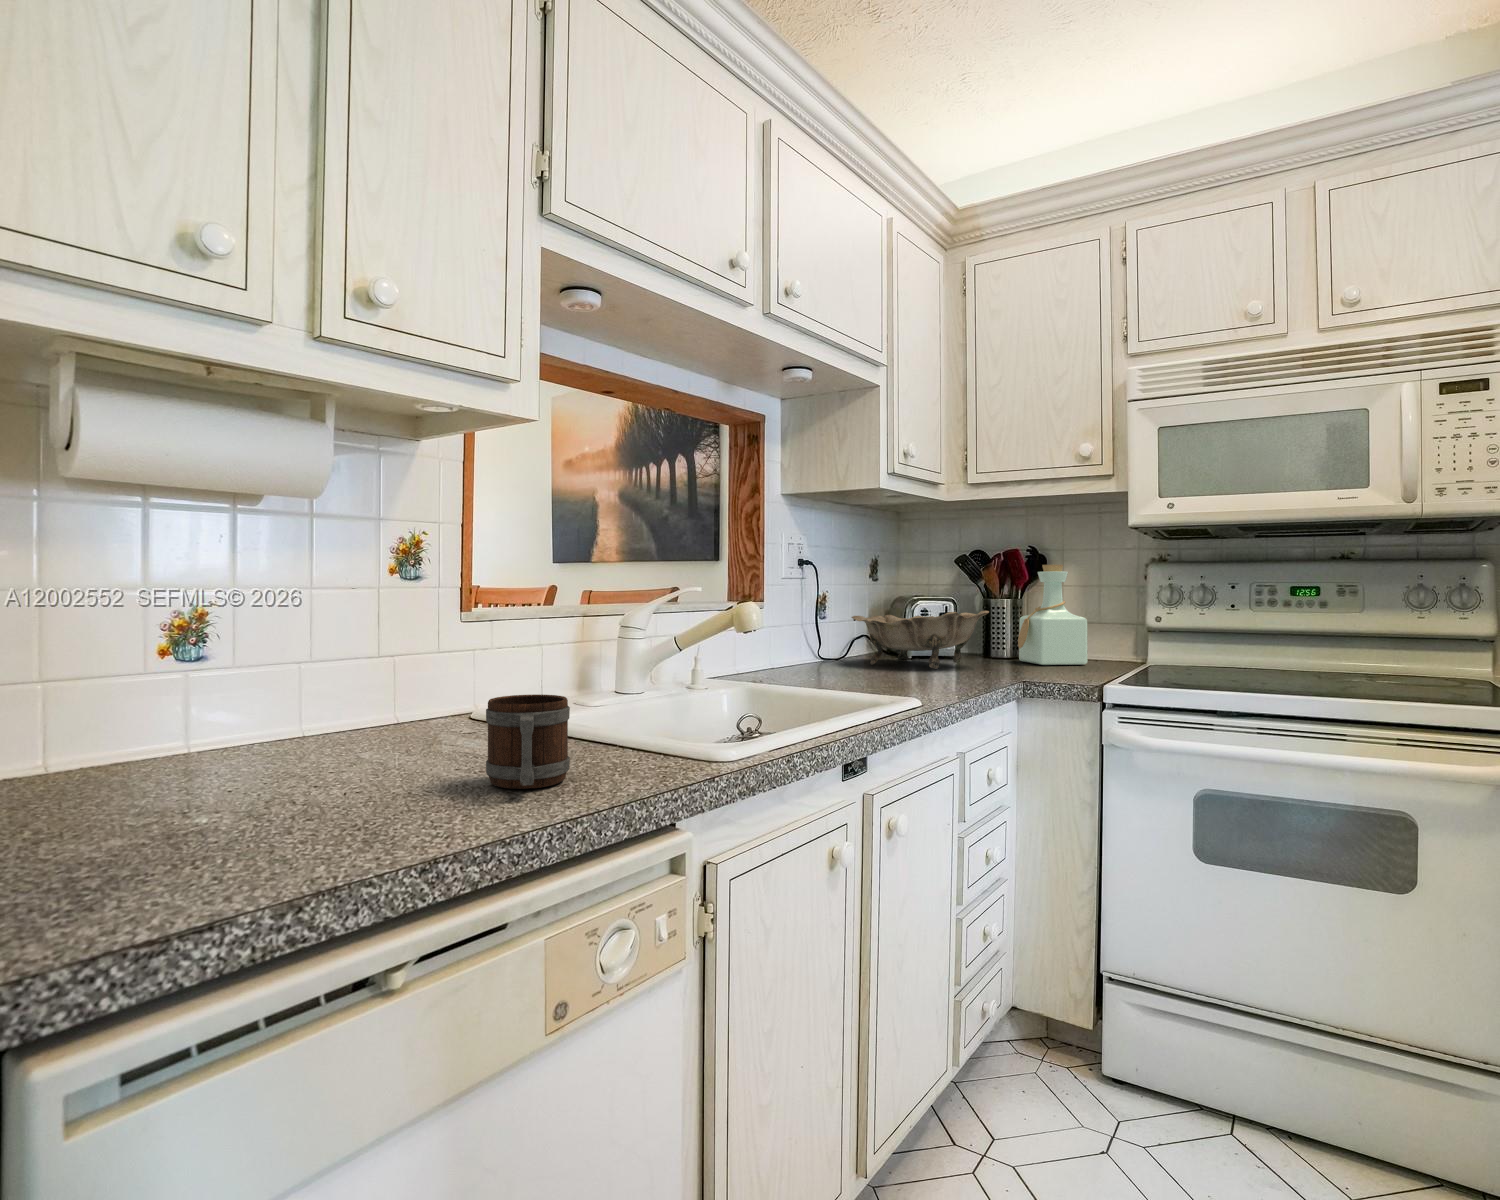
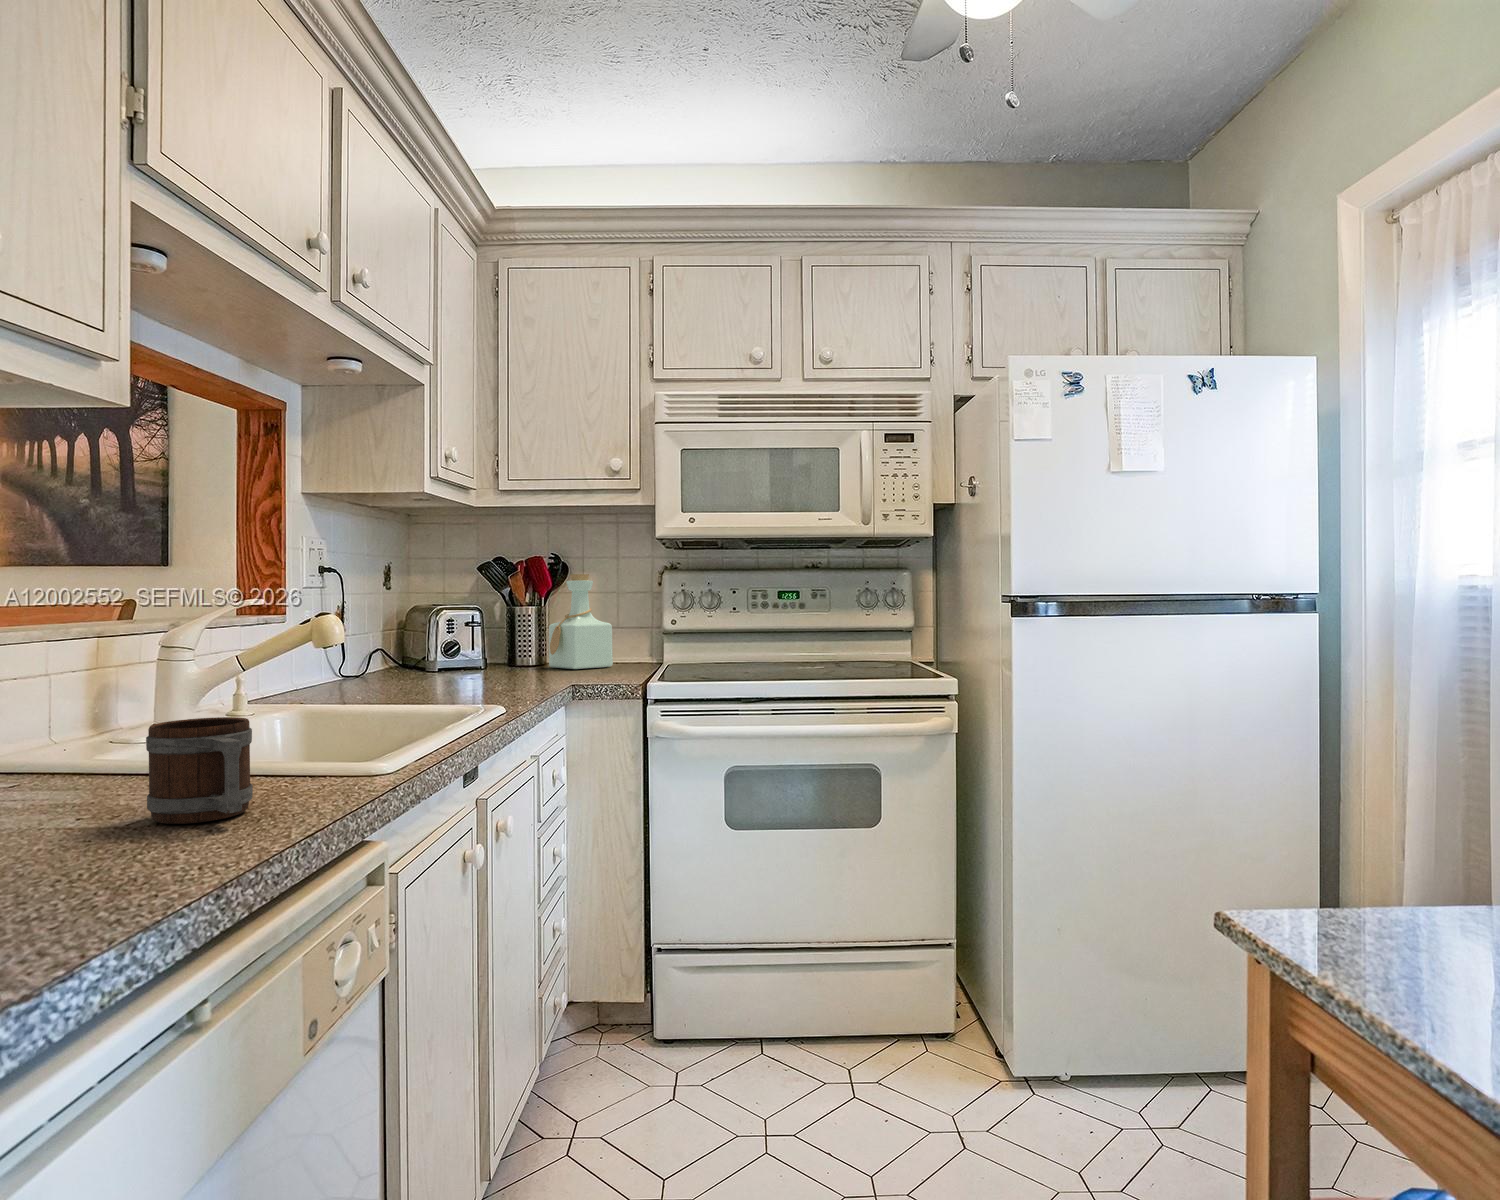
decorative bowl: present [852,611,989,669] -> none [381,619,530,679]

